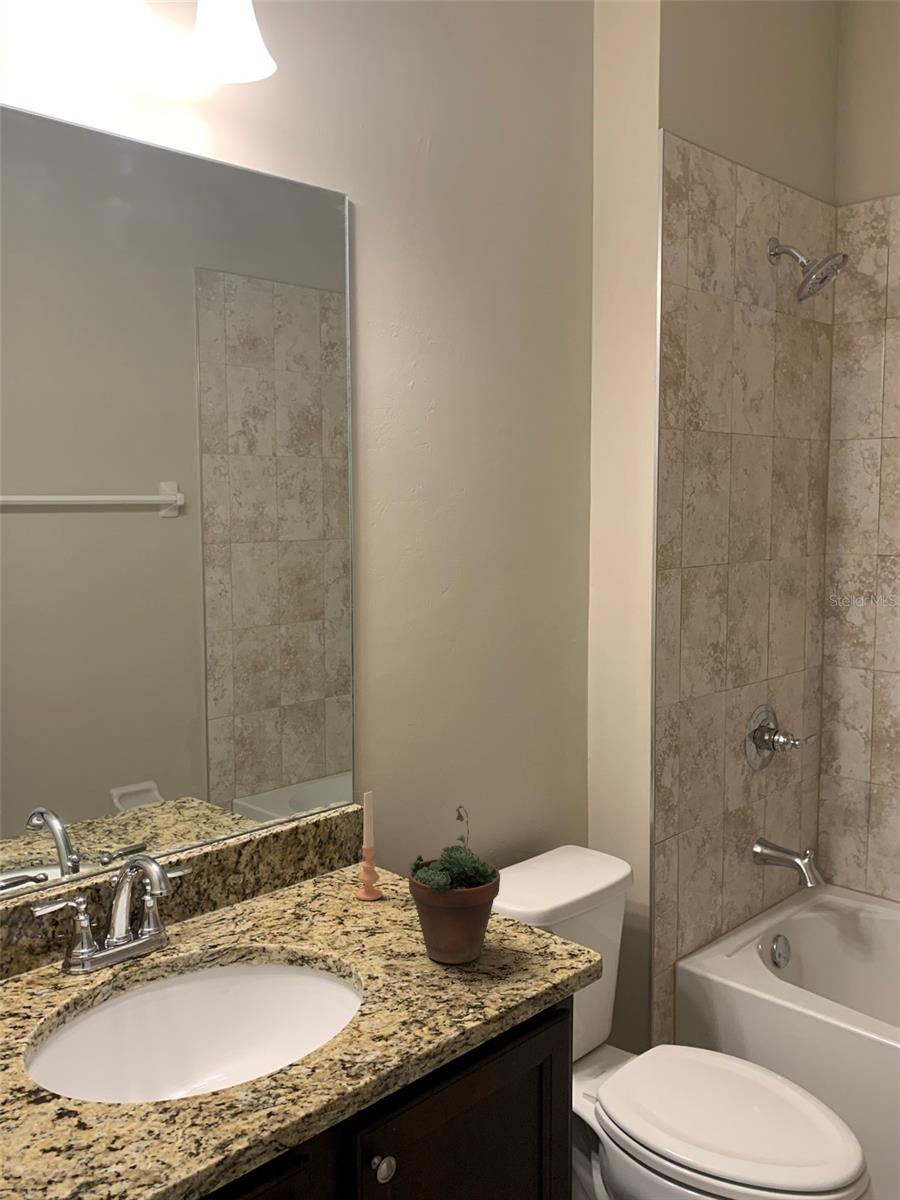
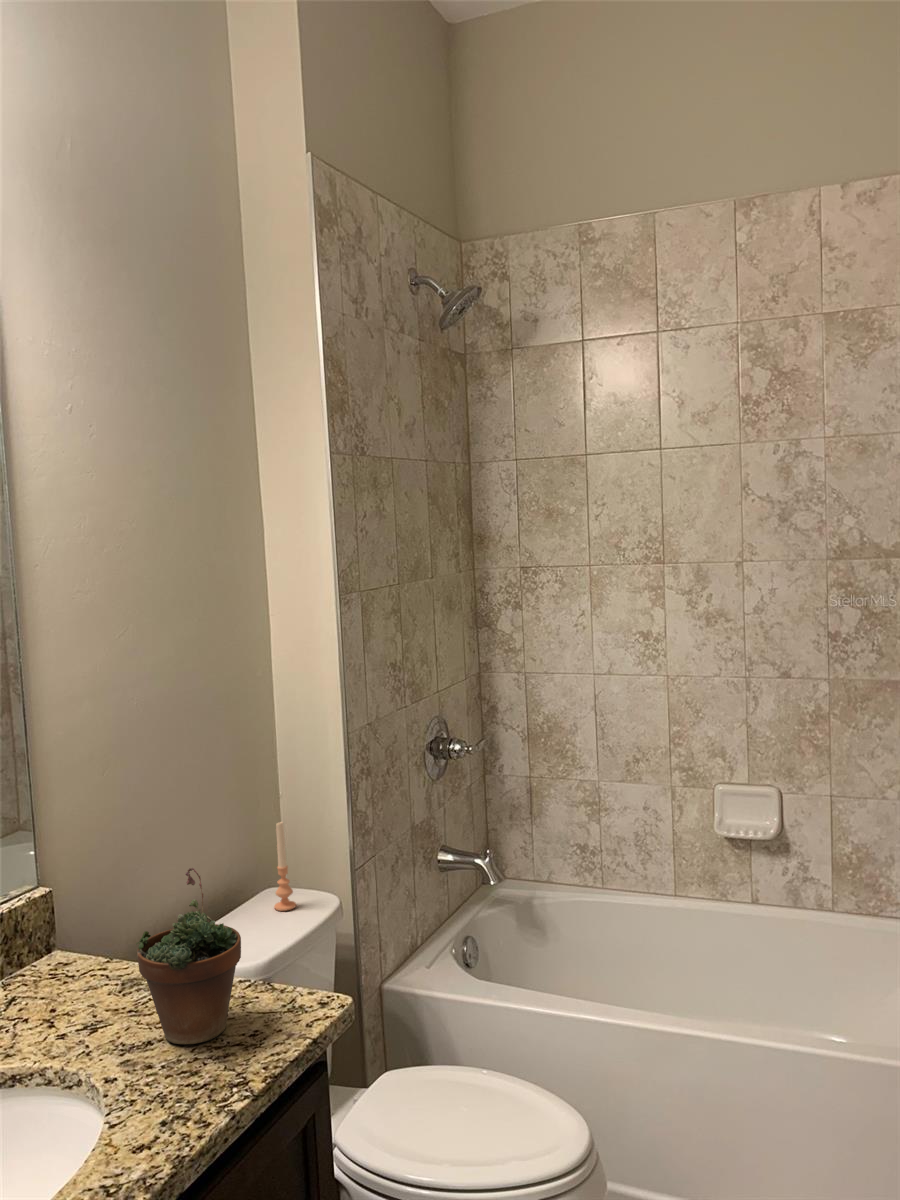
candle: present [356,792,382,900] -> present [274,822,296,911]

